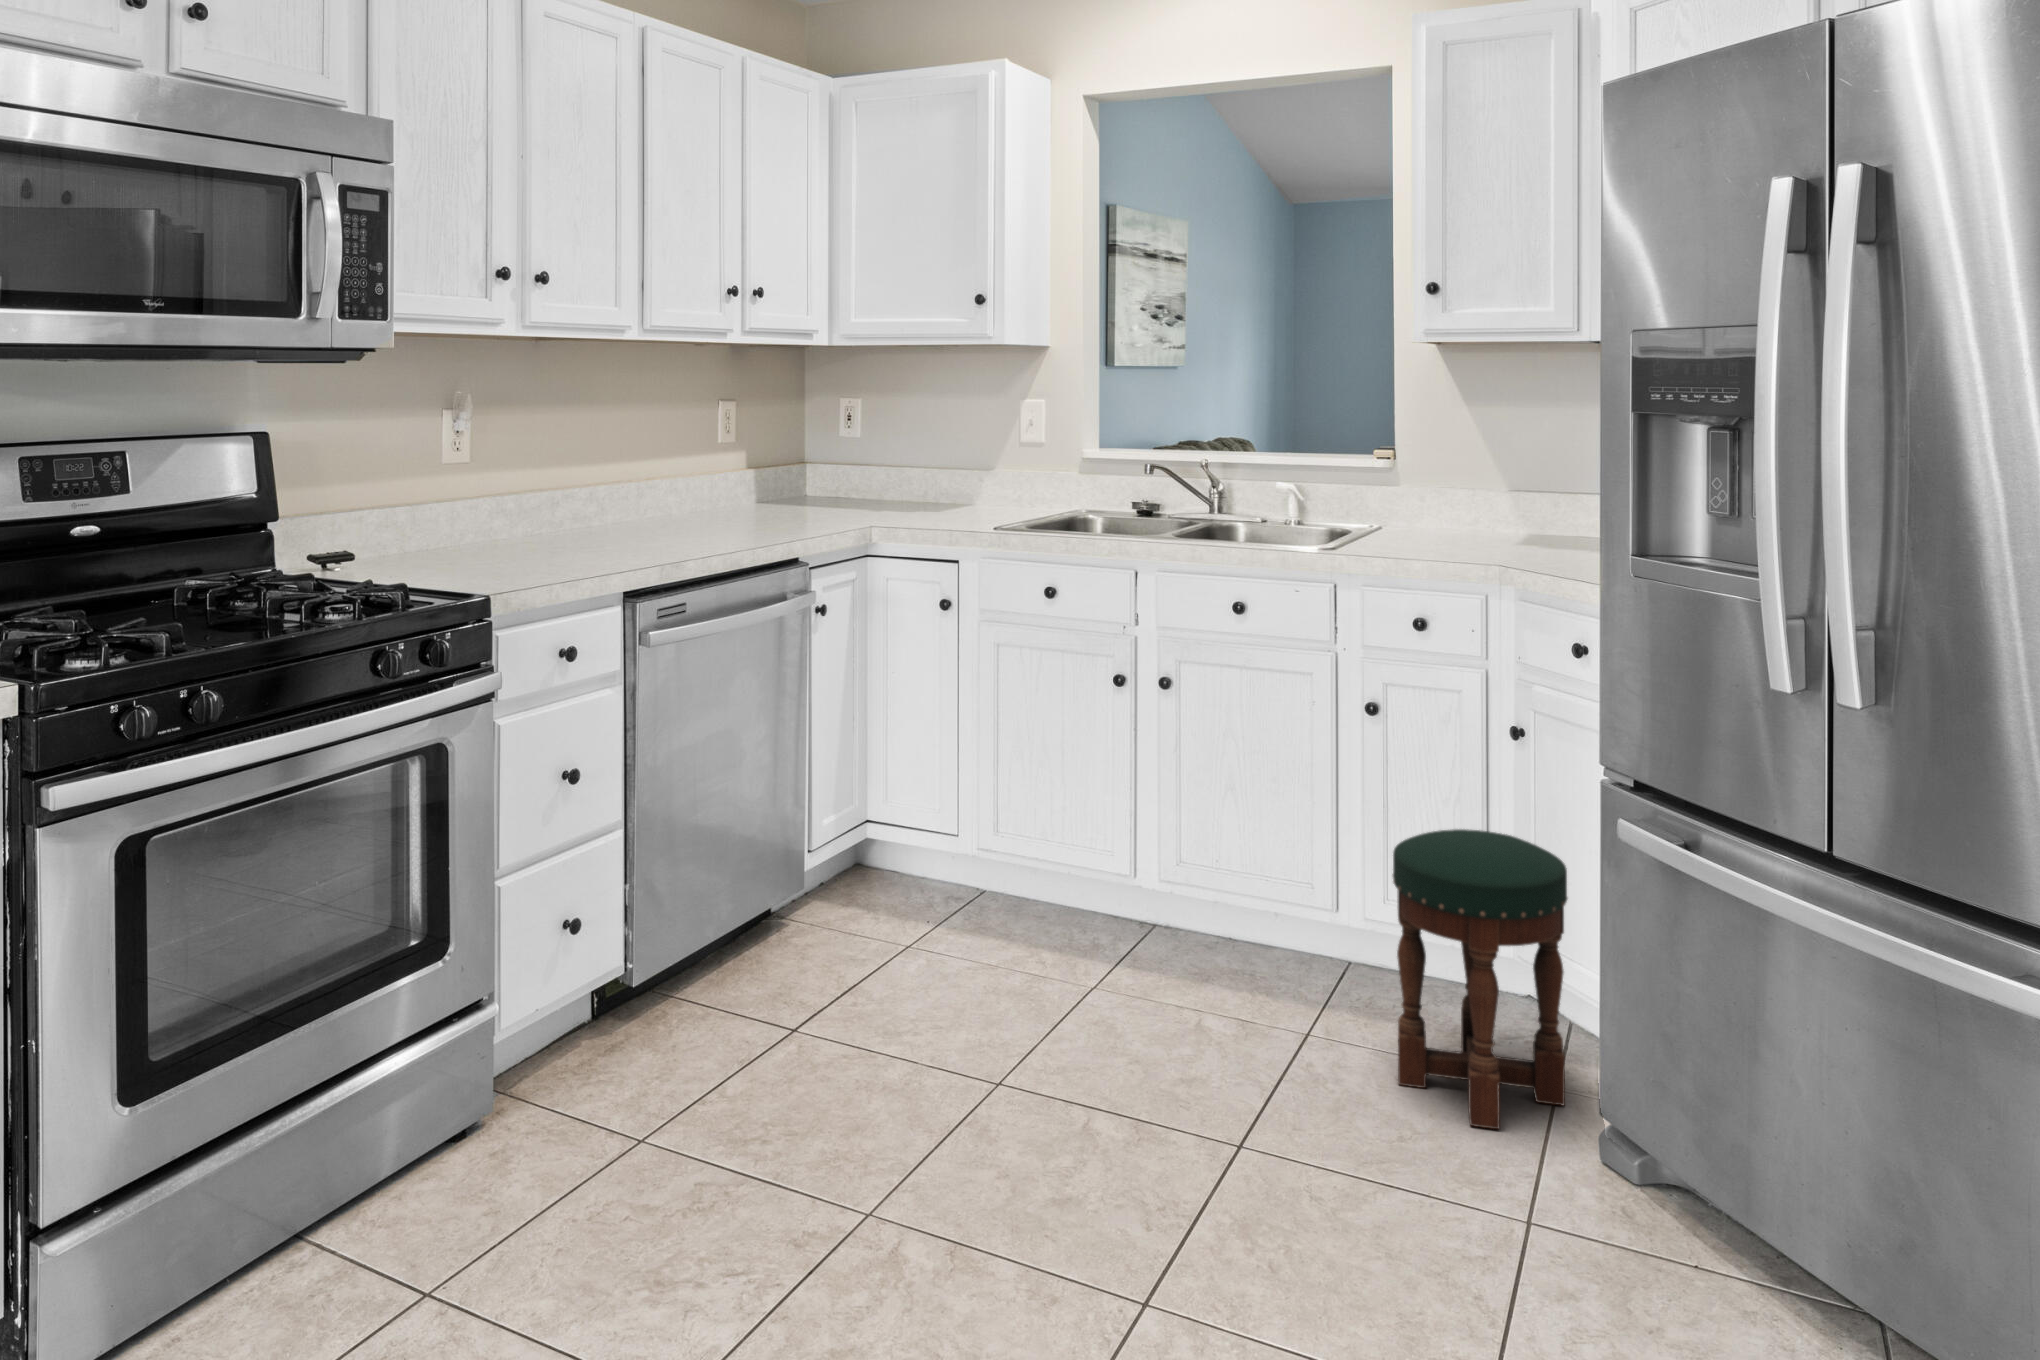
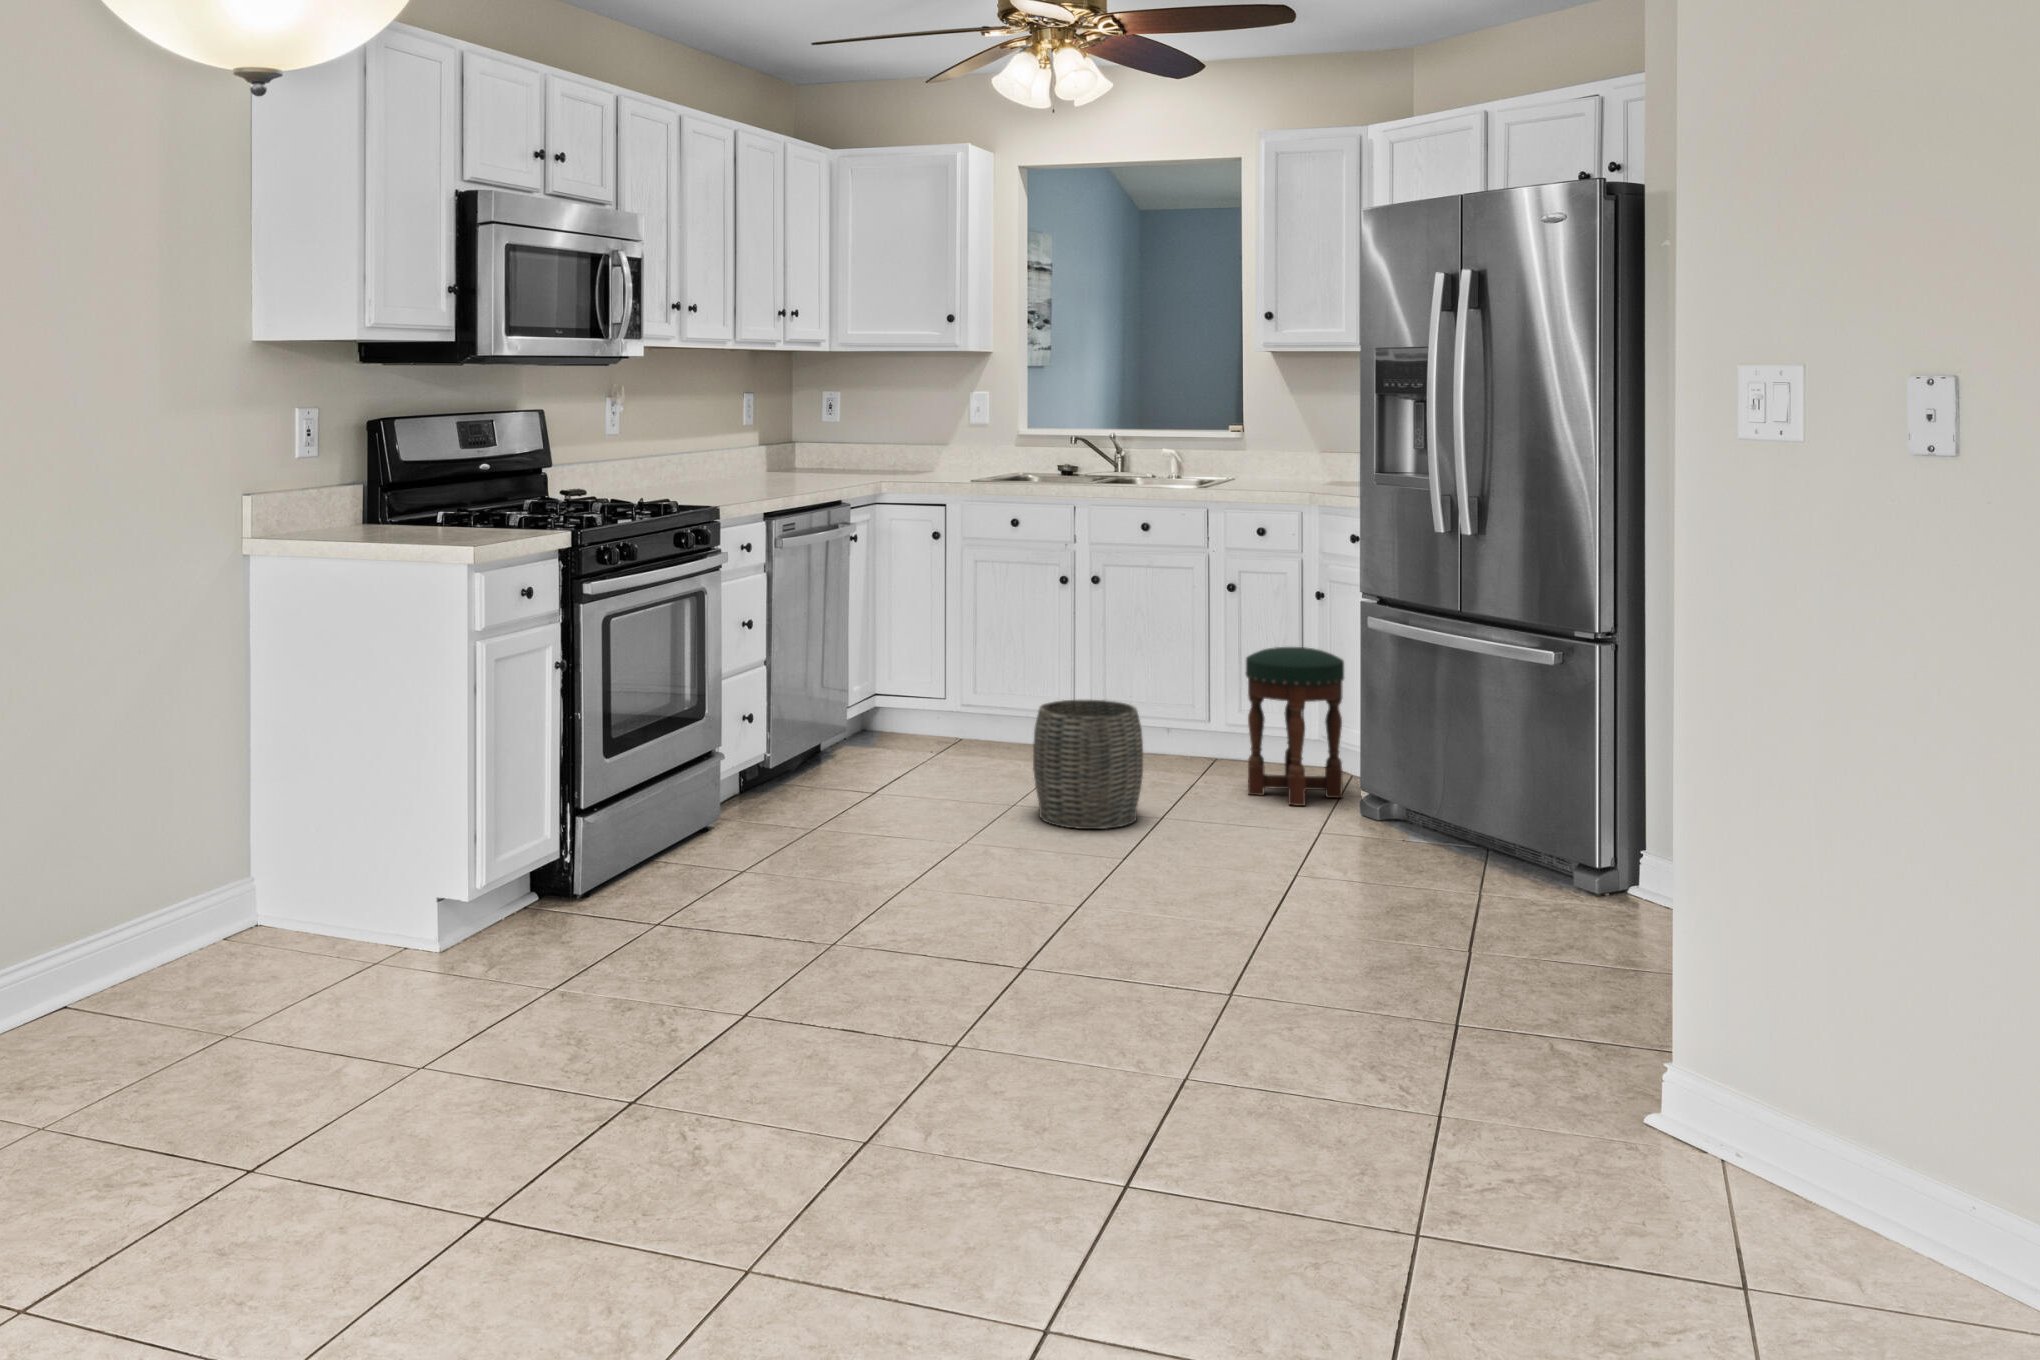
woven basket: none [1011,926,1204,1196] -> present [1033,700,1143,829]

